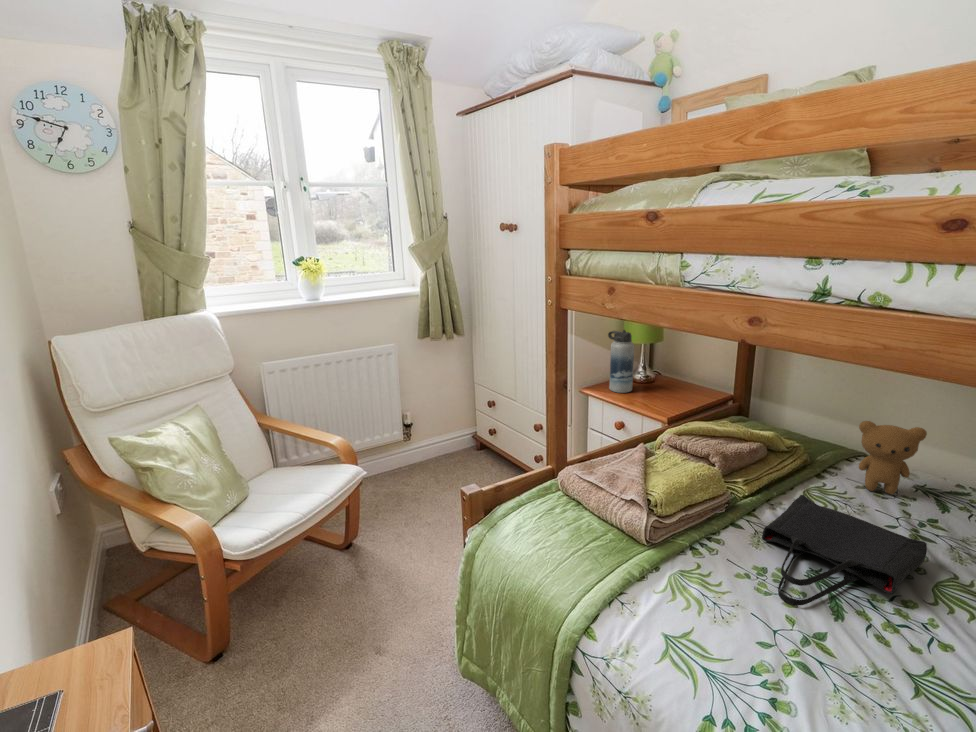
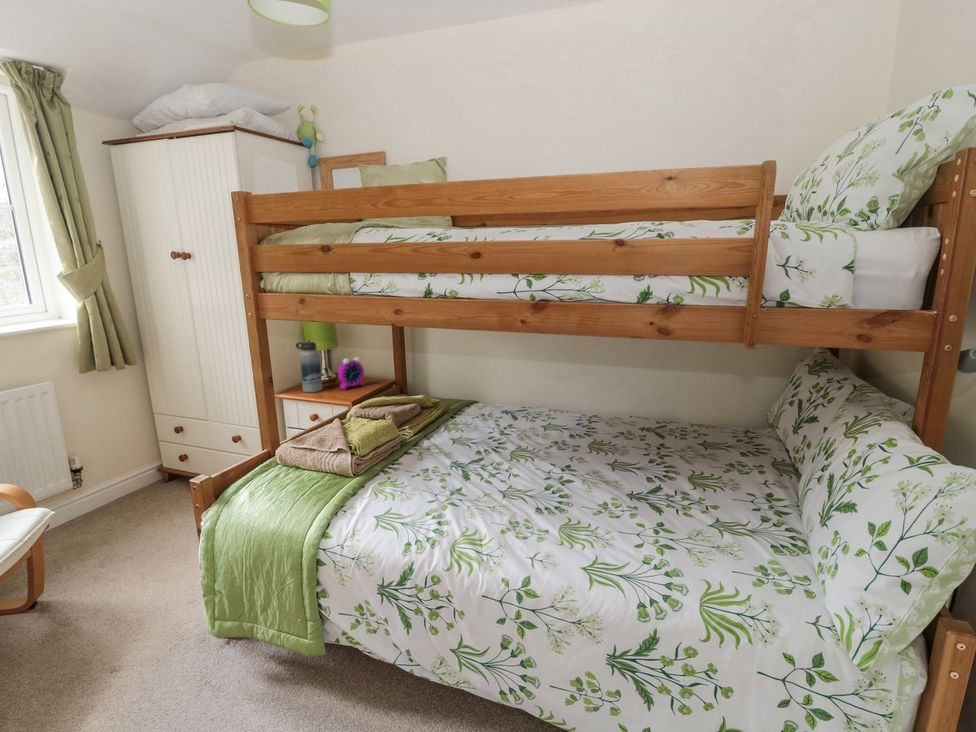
alarm clock: none [653,351,688,396] -> present [338,357,364,389]
teddy bear: present [859,421,927,494] -> none [468,375,500,419]
tote bag: present [762,495,927,605] -> none [425,426,504,480]

